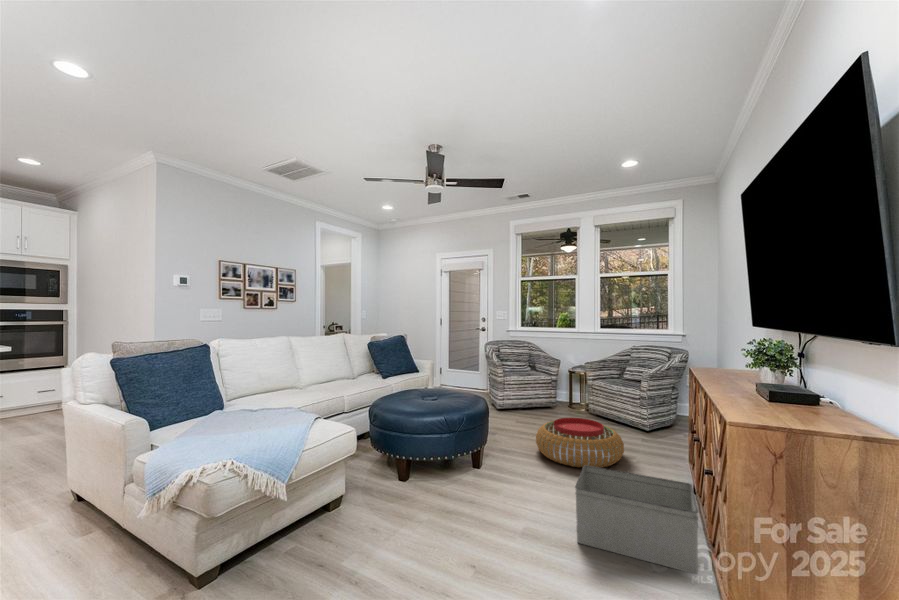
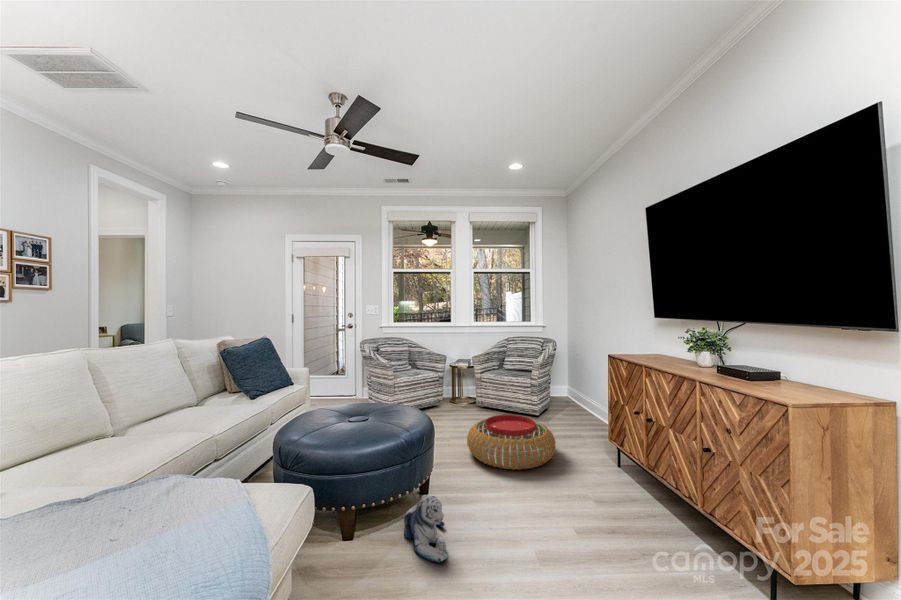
plush toy: none [437,455,470,499] -> present [404,496,447,563]
storage bin: present [575,465,698,574] -> none [590,468,735,567]

